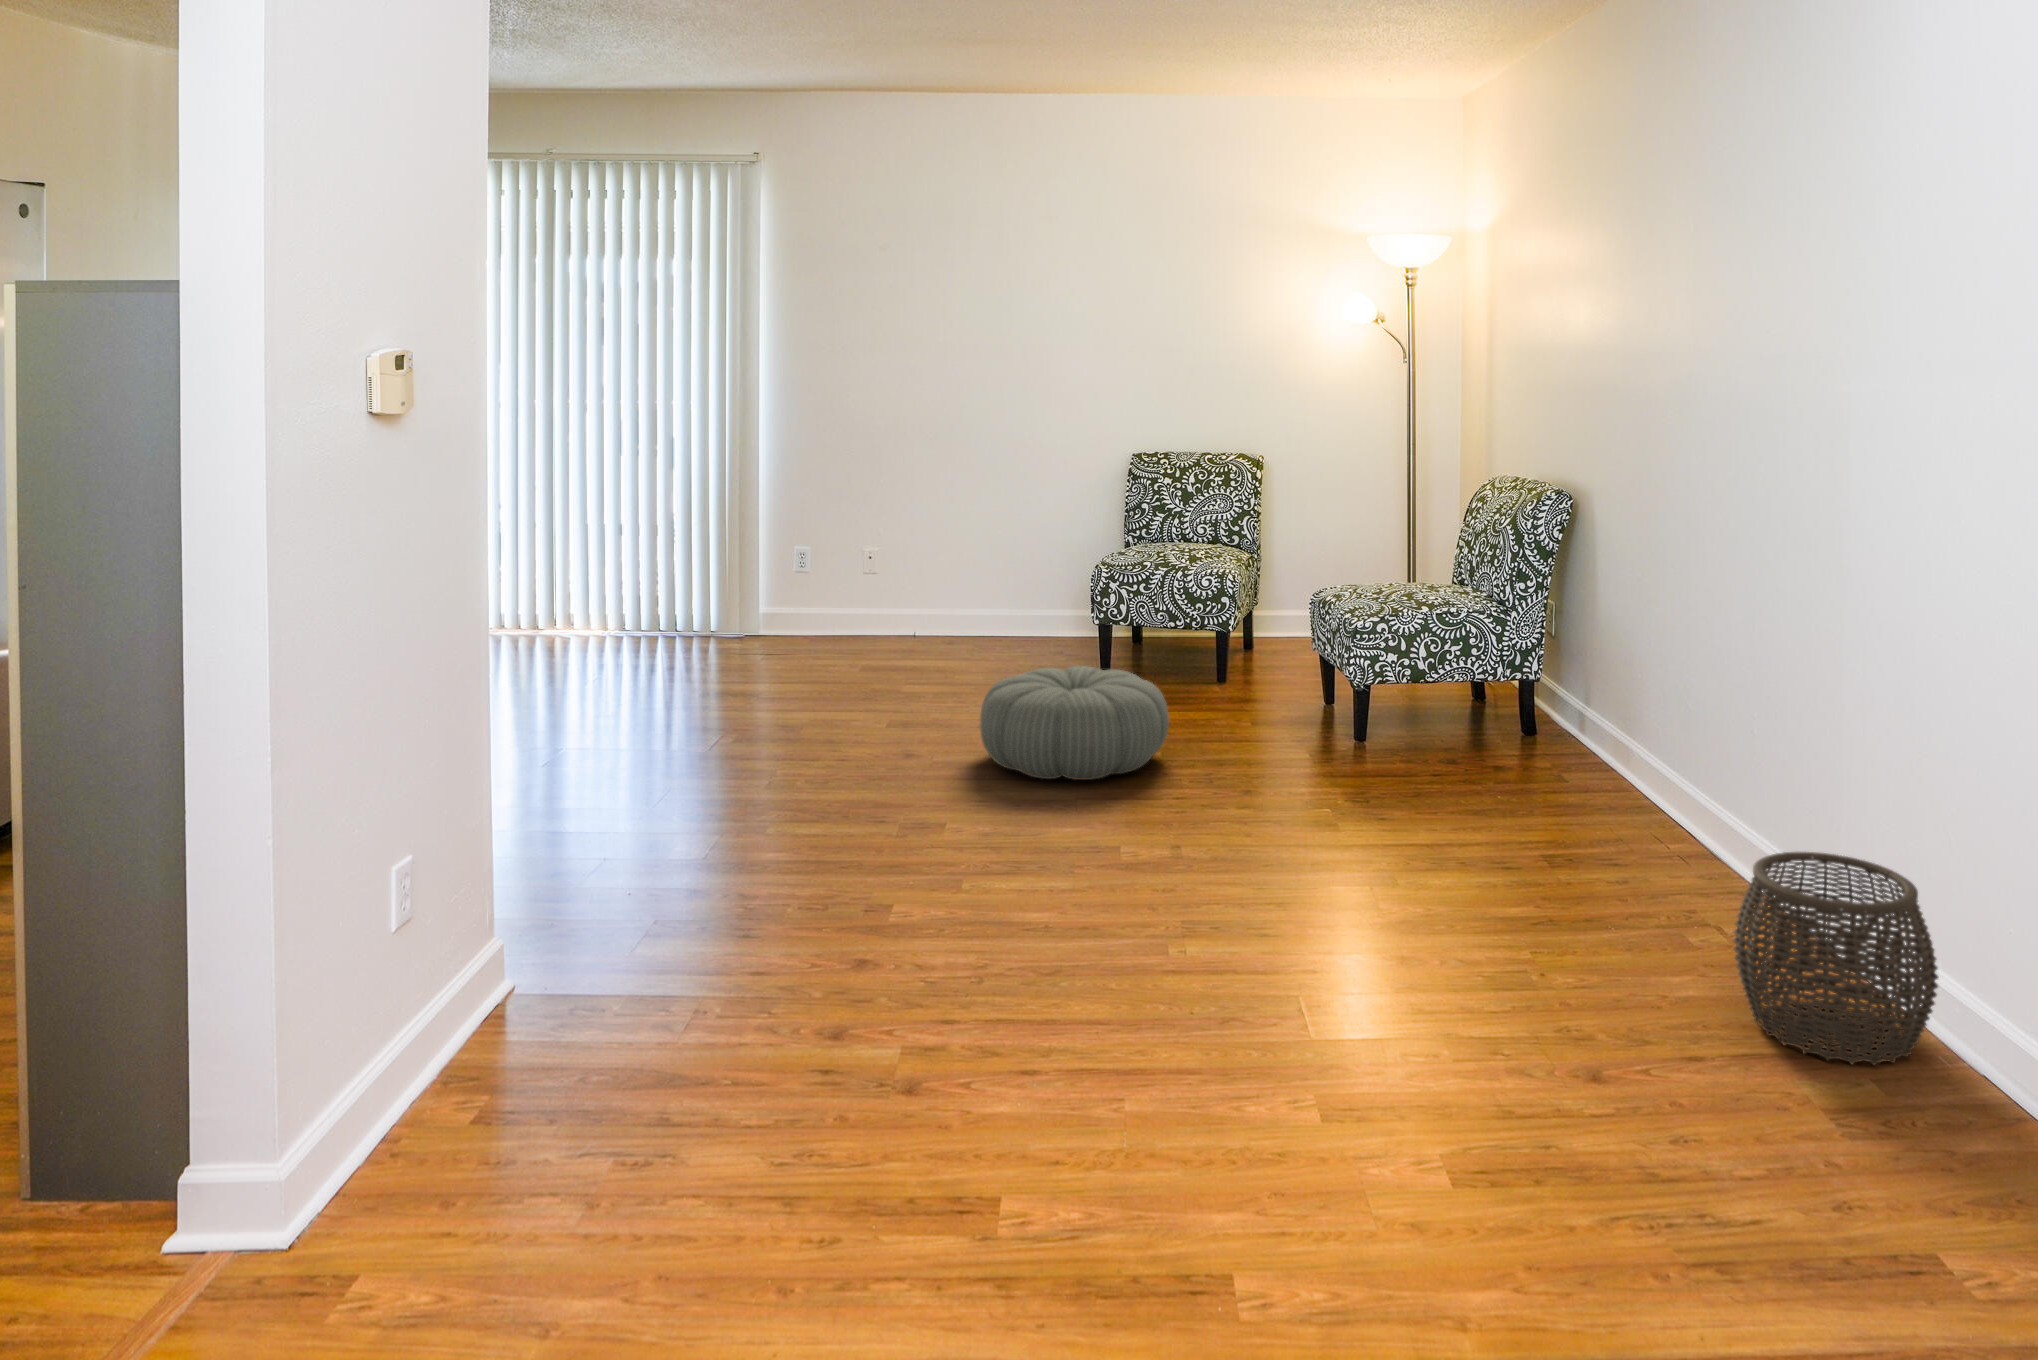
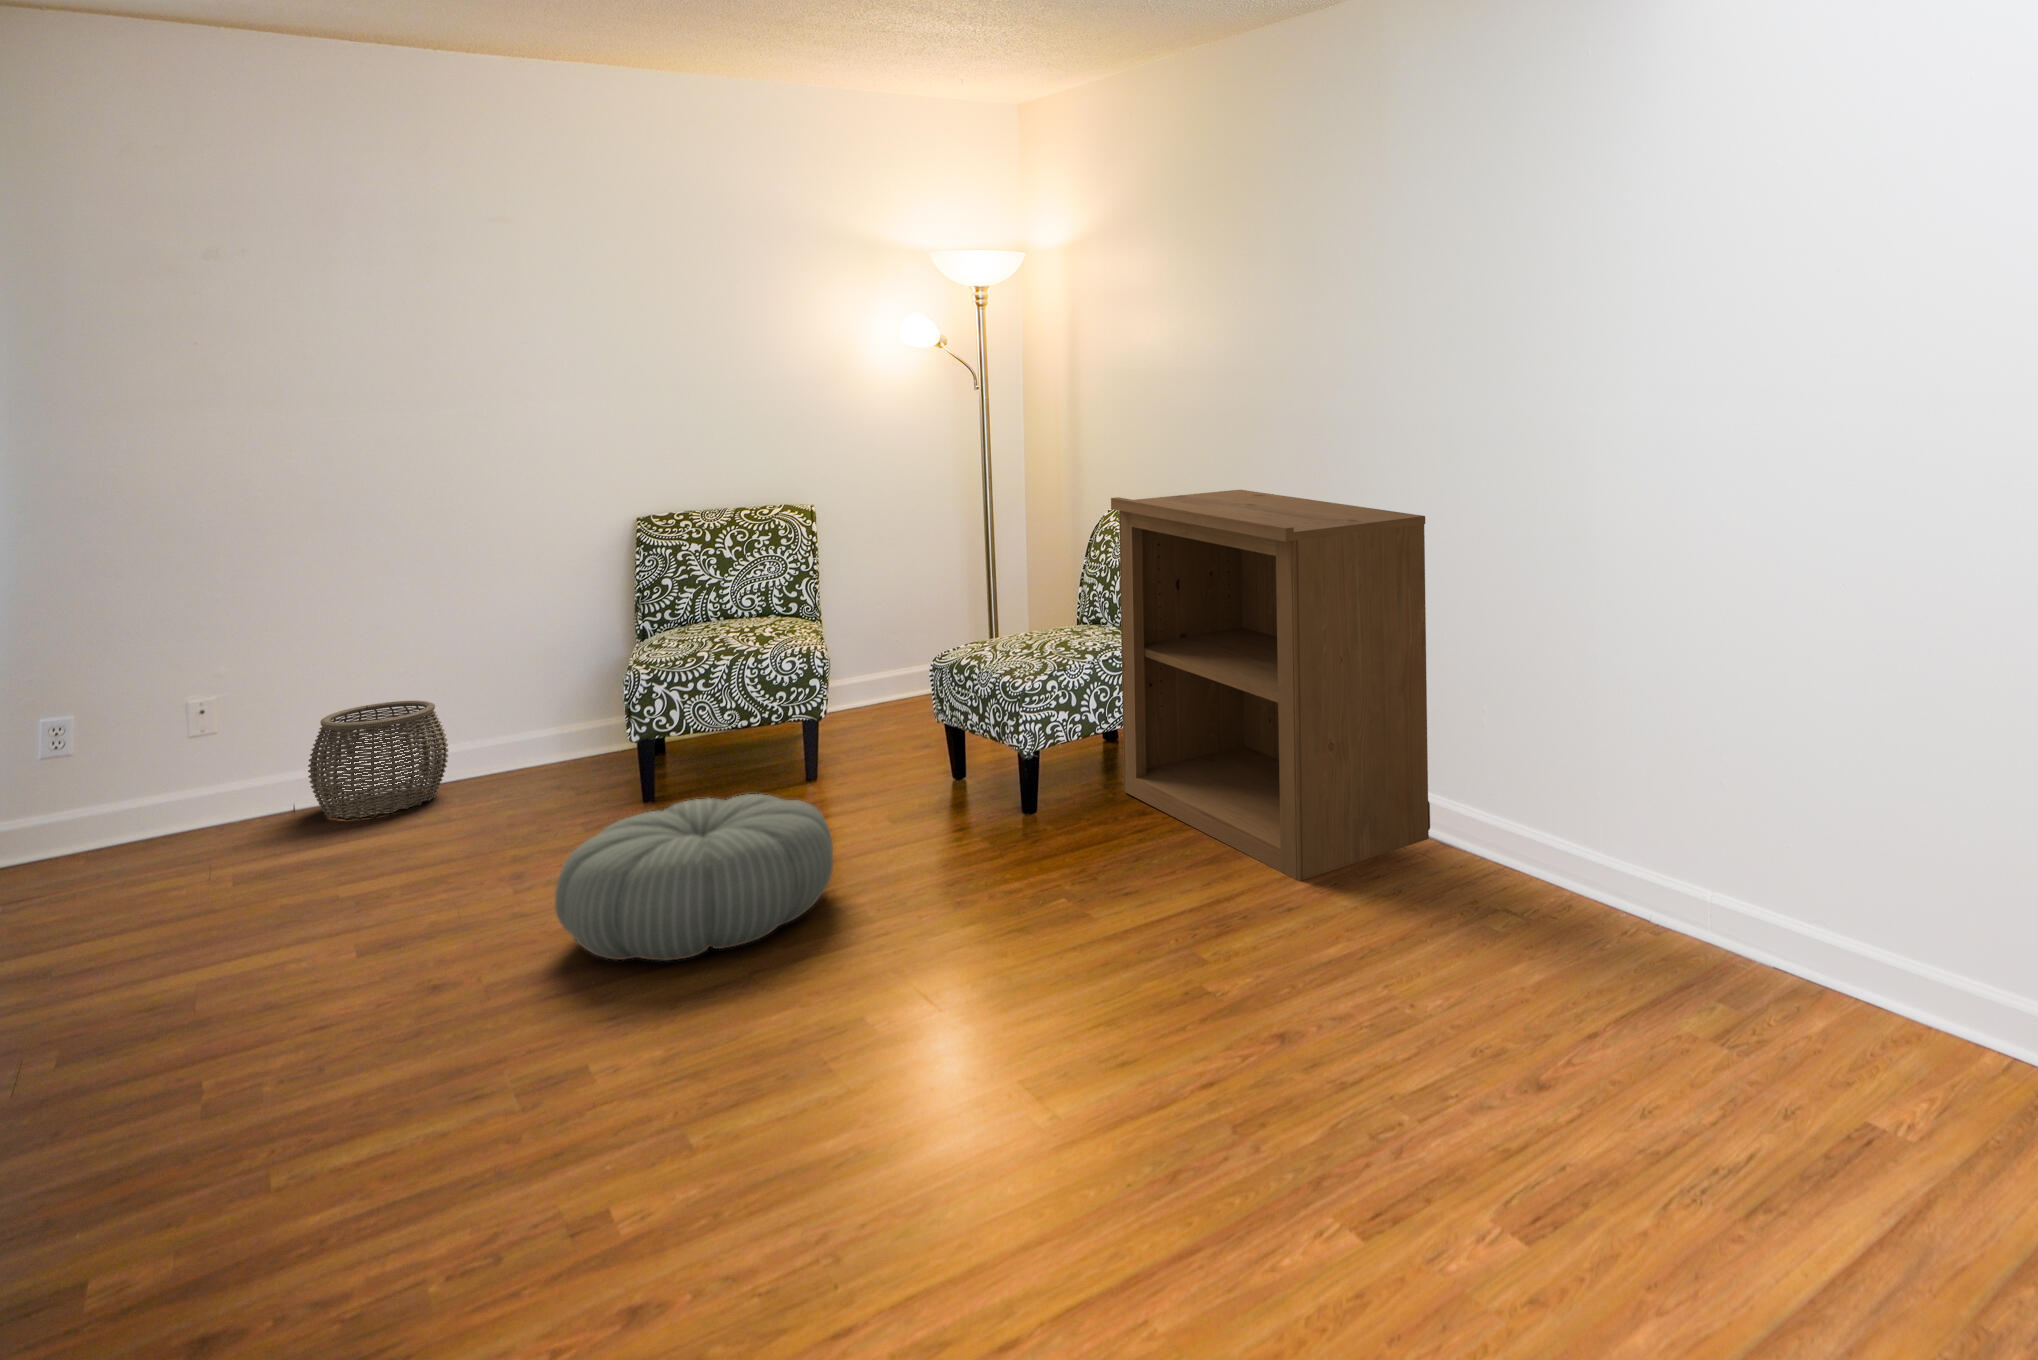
bookshelf: none [1439,459,1704,850] -> present [1111,490,1430,881]
woven basket: present [1733,851,1938,1065] -> present [308,701,448,819]

